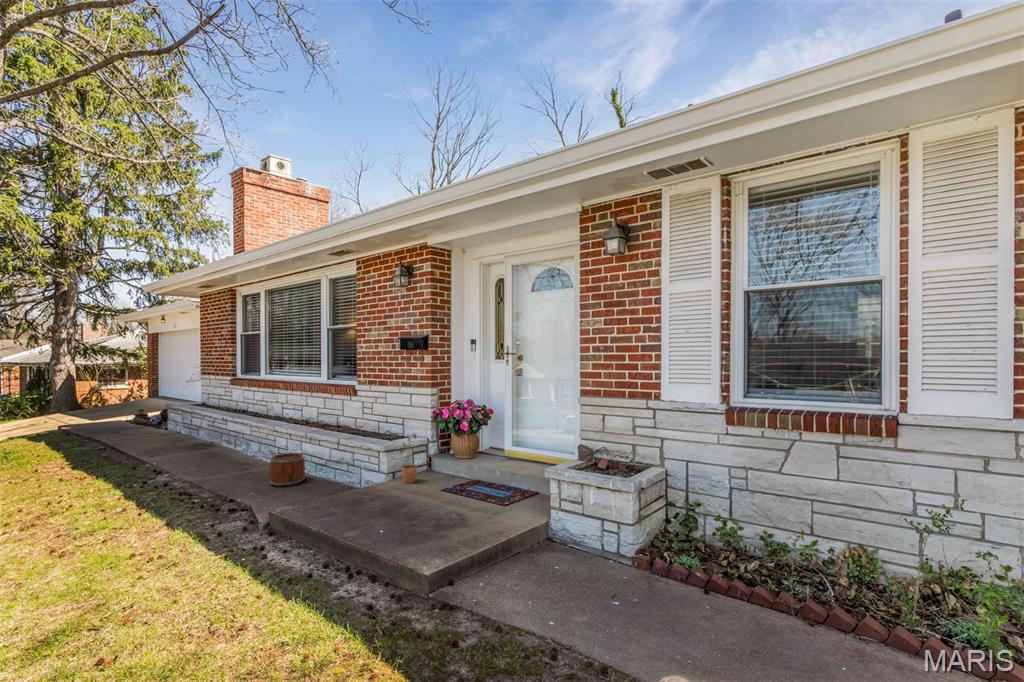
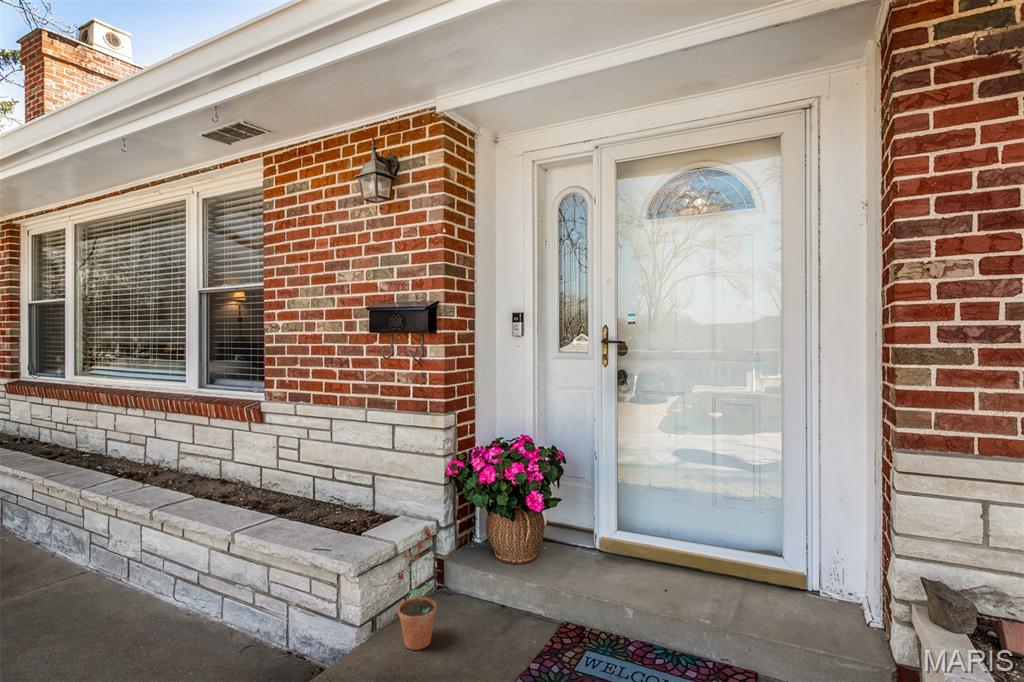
bucket: present [270,453,305,486] -> none [50,563,146,657]

